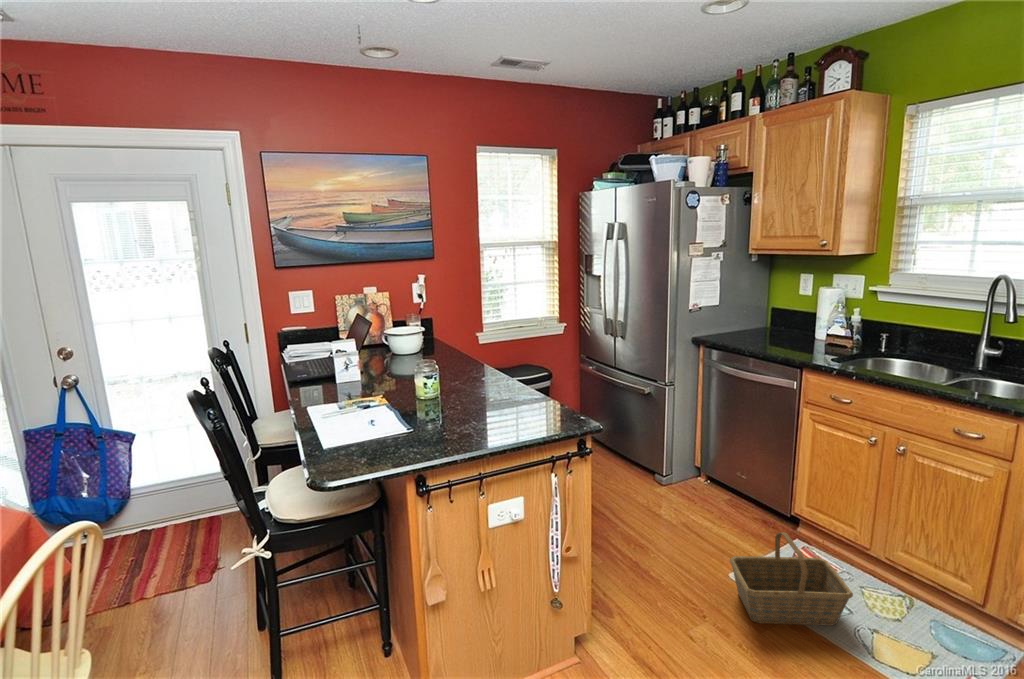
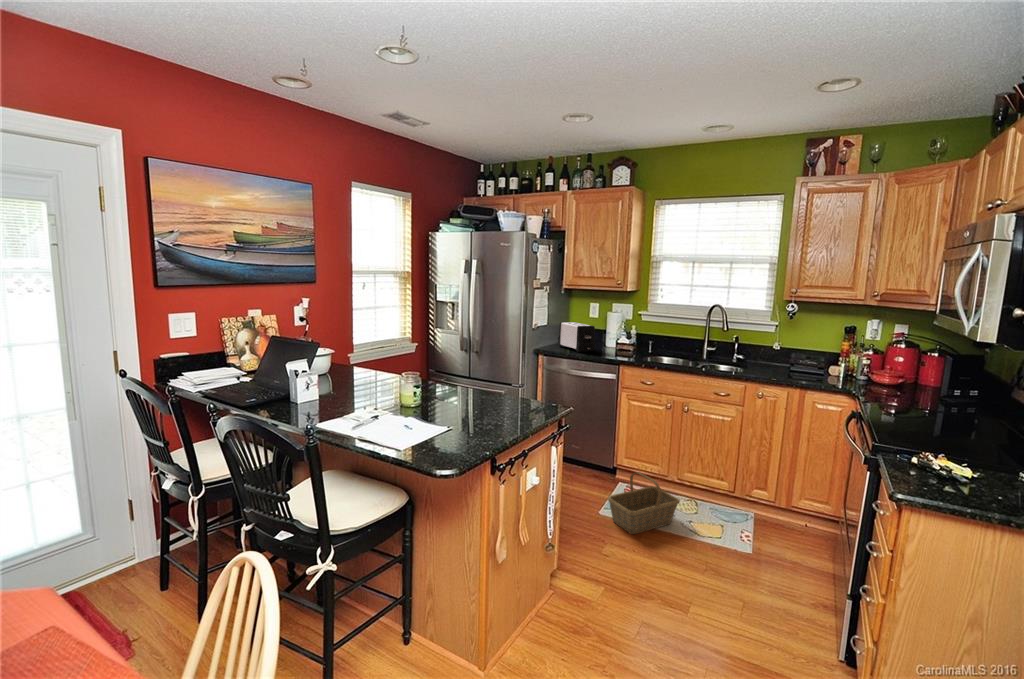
toaster: none [736,301,782,344] -> present [558,322,595,352]

